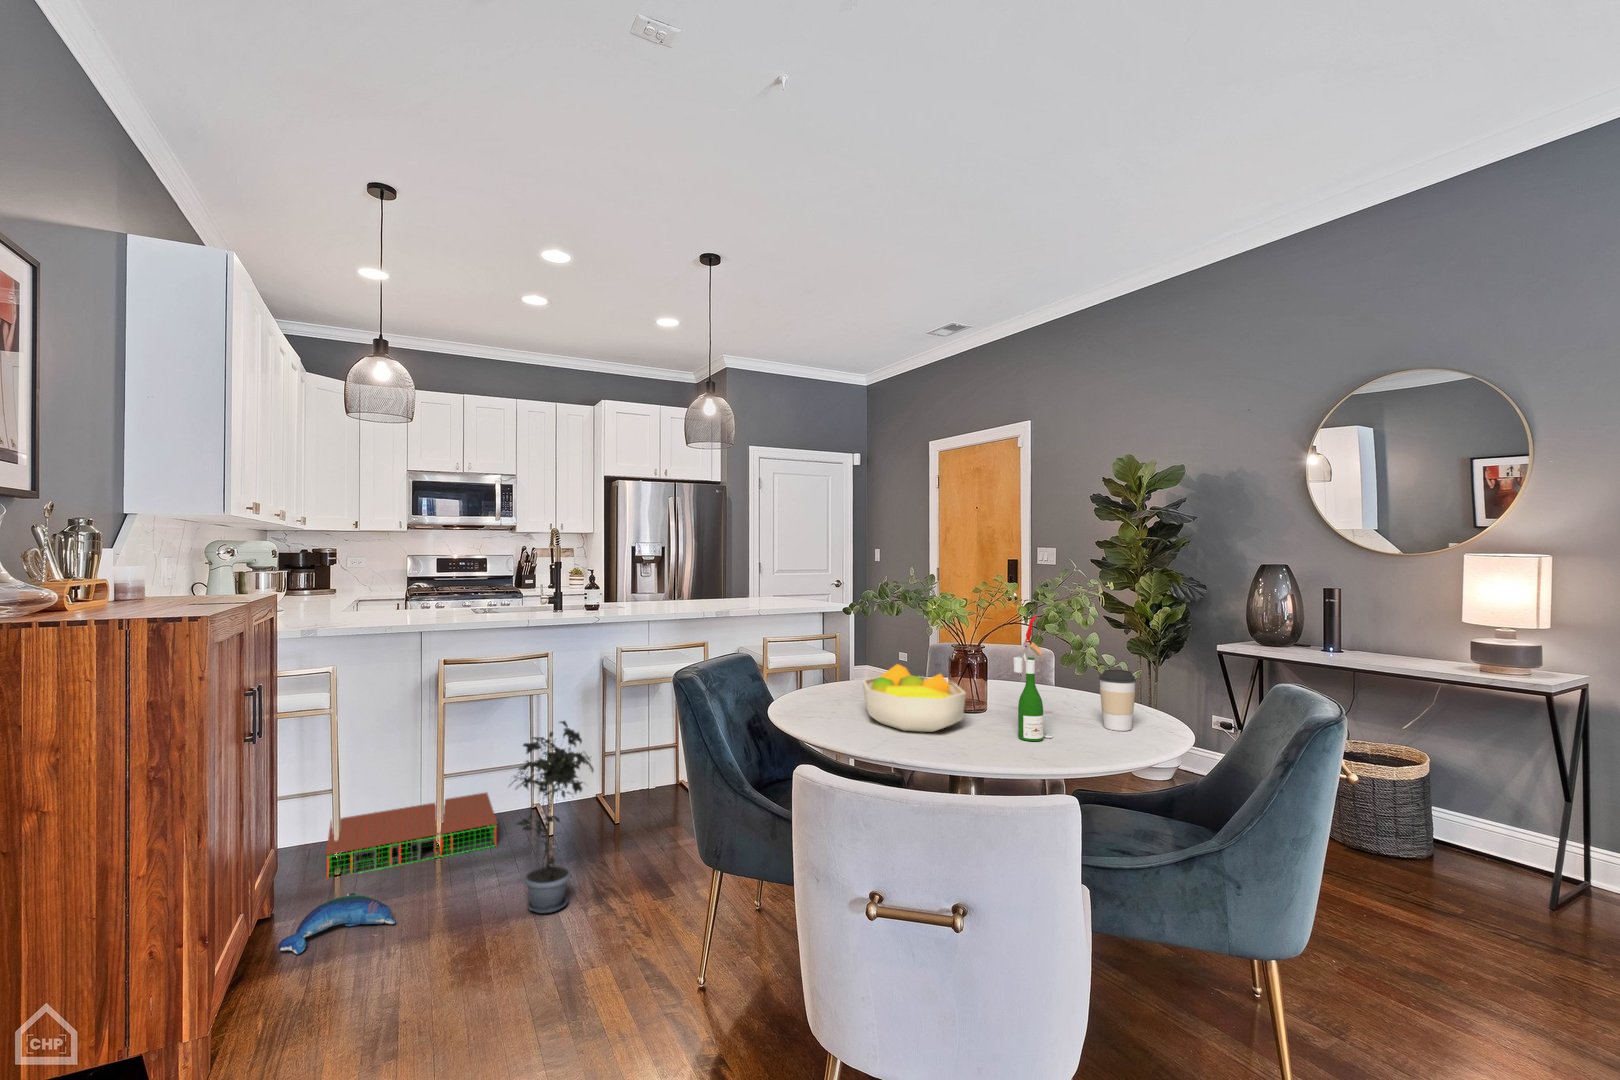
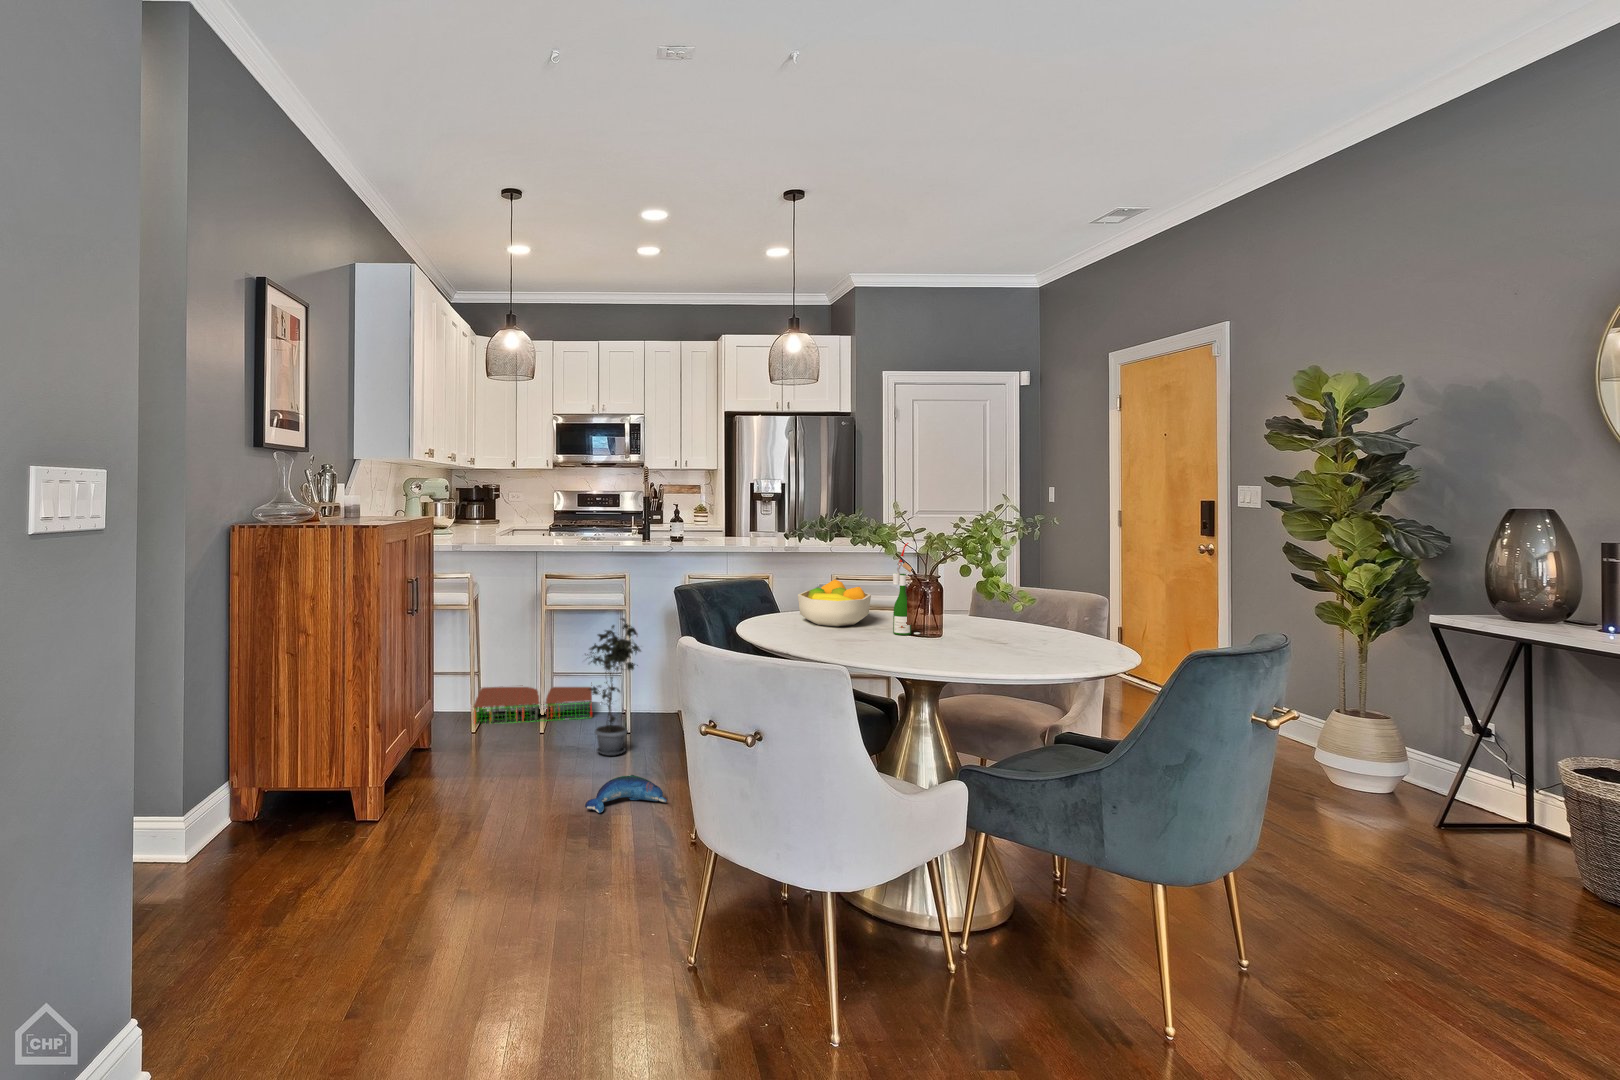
coffee cup: present [1099,670,1136,731] -> none [974,589,1001,635]
plush toy: present [278,893,396,954] -> present [585,775,667,813]

